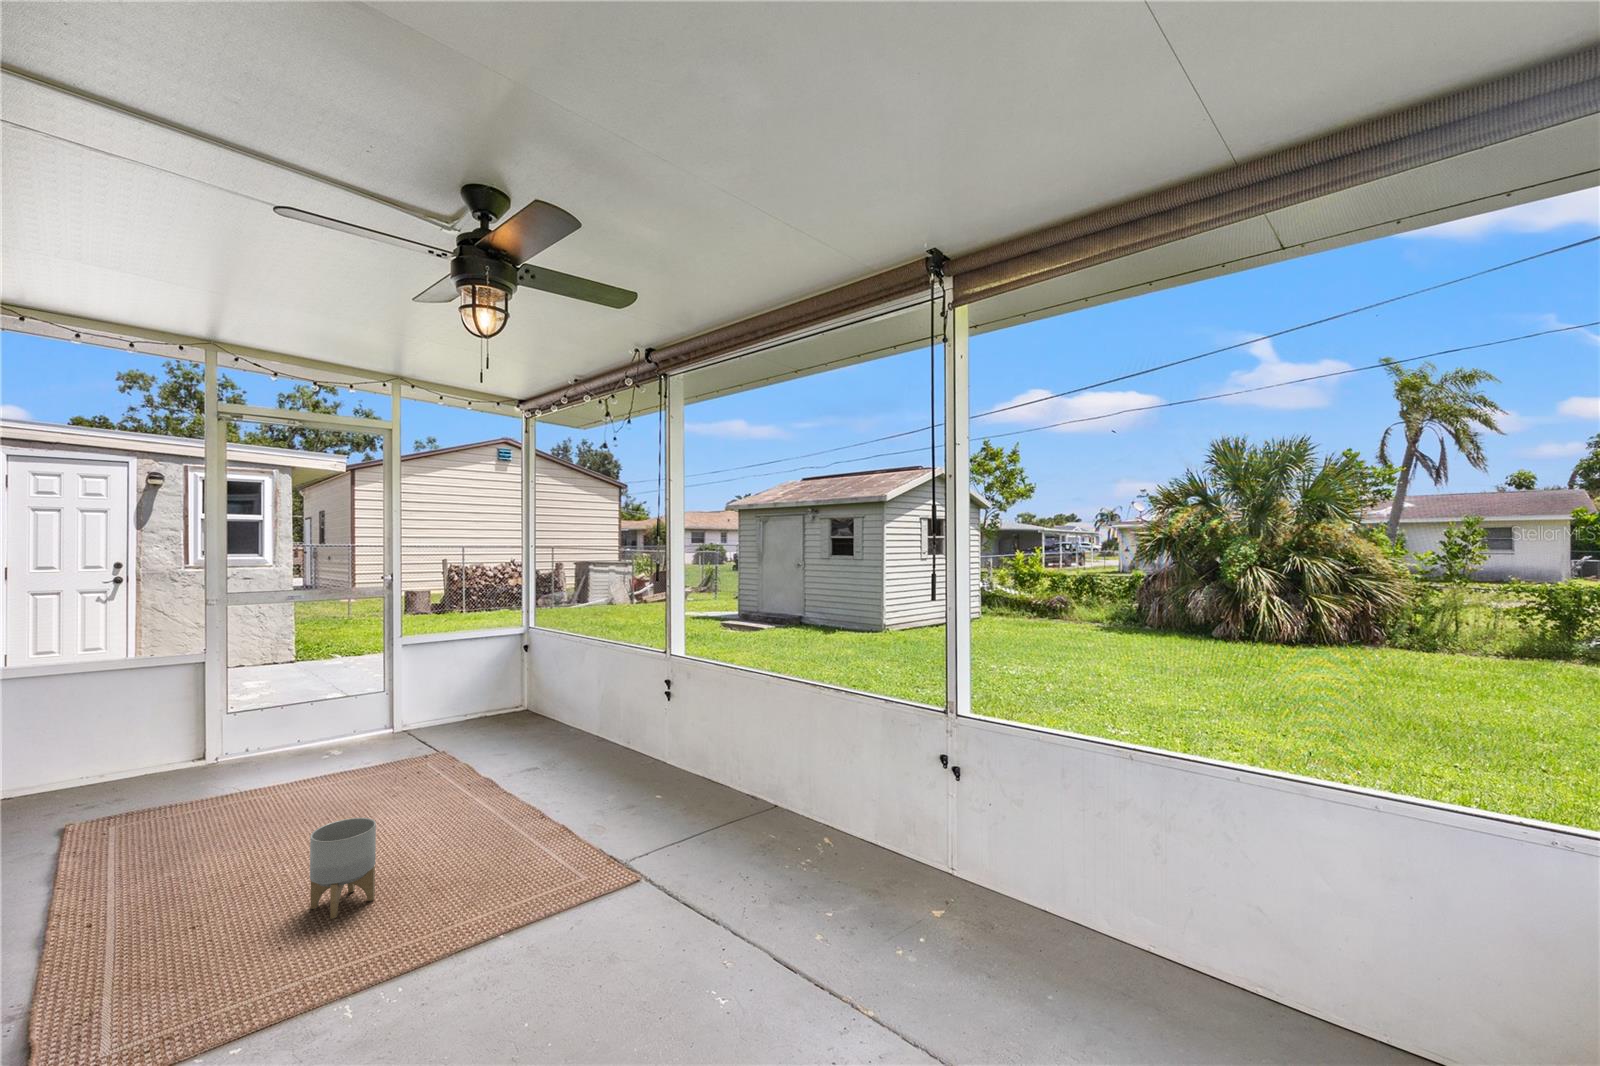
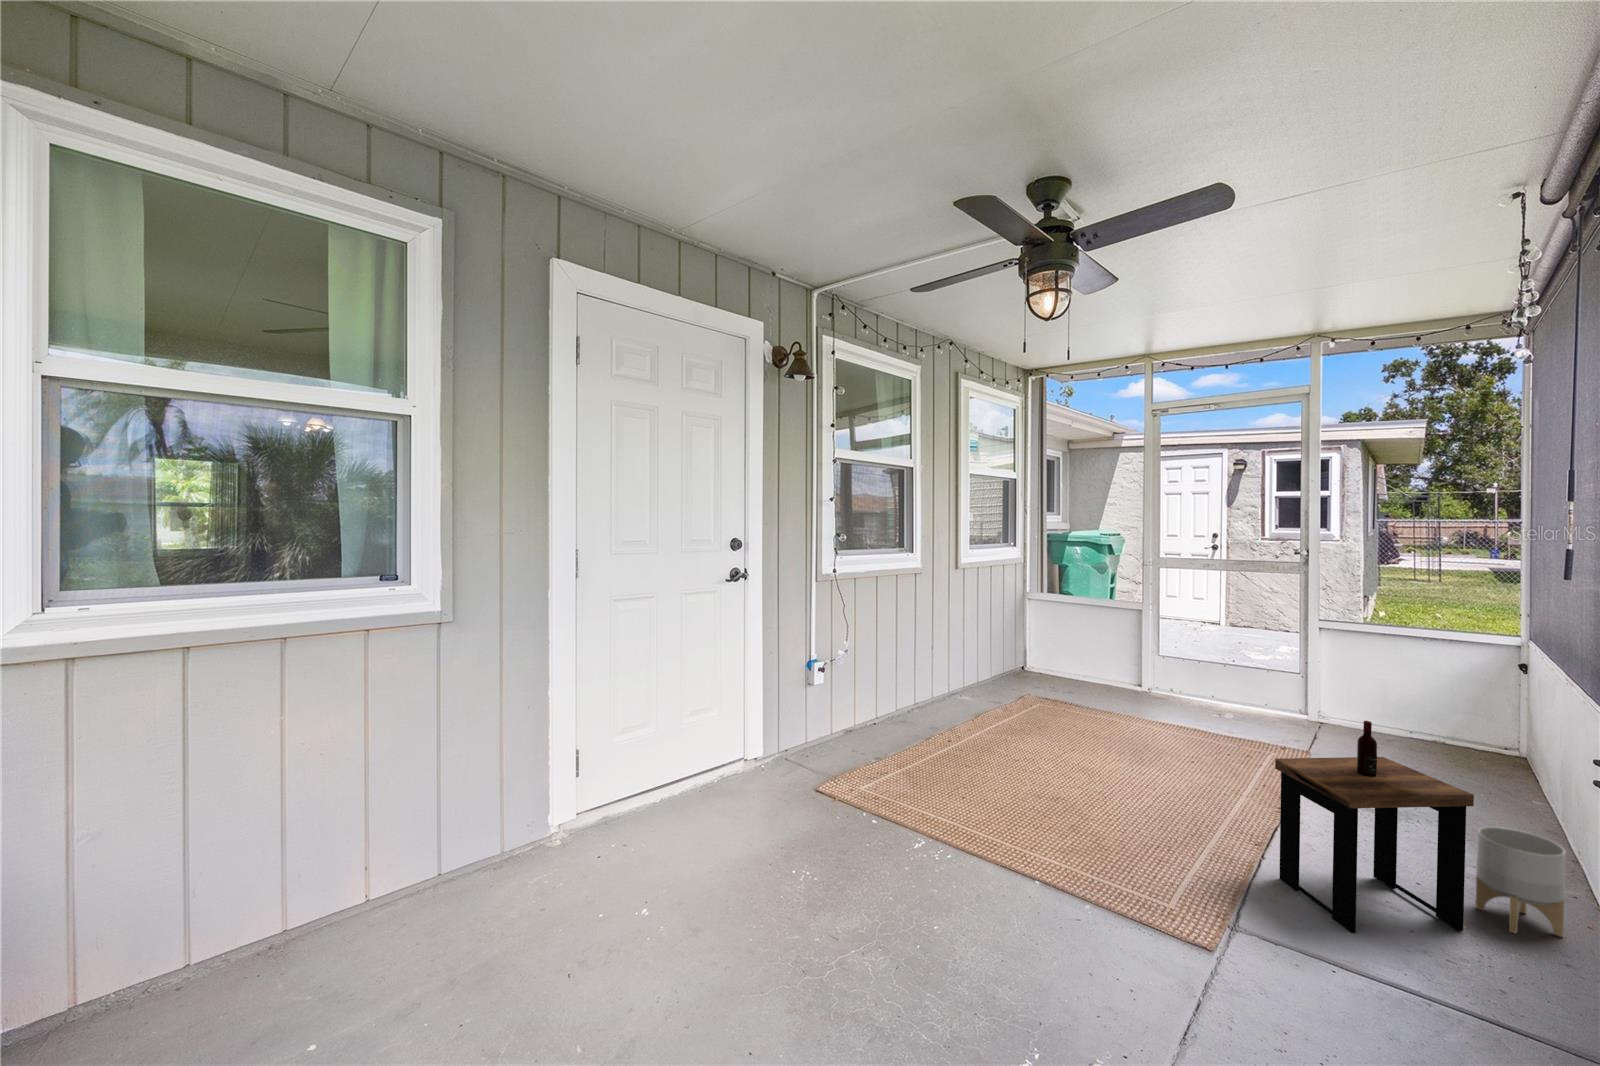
side table: none [68,762,293,1020] -> present [1275,721,1474,933]

